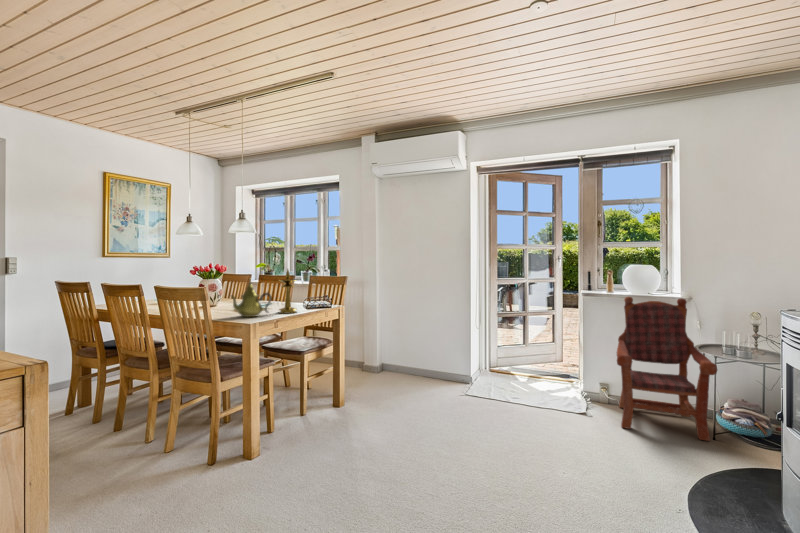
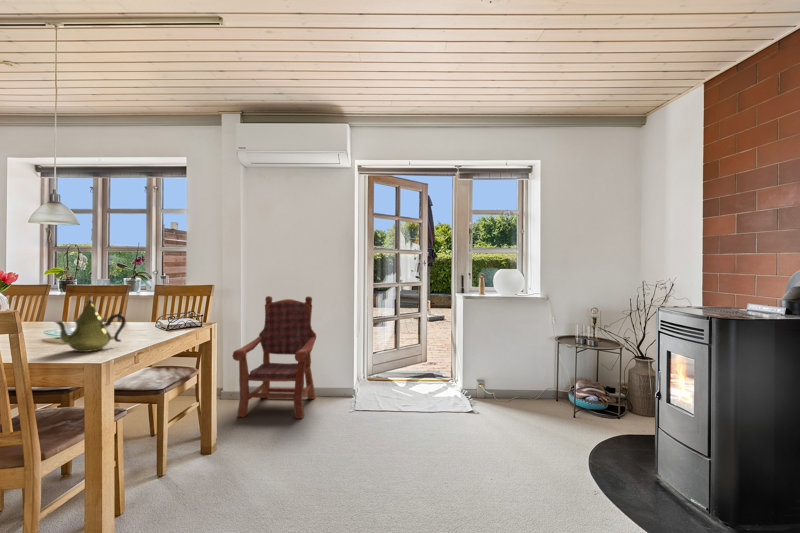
candlestick: present [279,269,297,314] -> none [130,278,160,341]
armchair: present [617,297,717,441] -> present [232,296,316,418]

